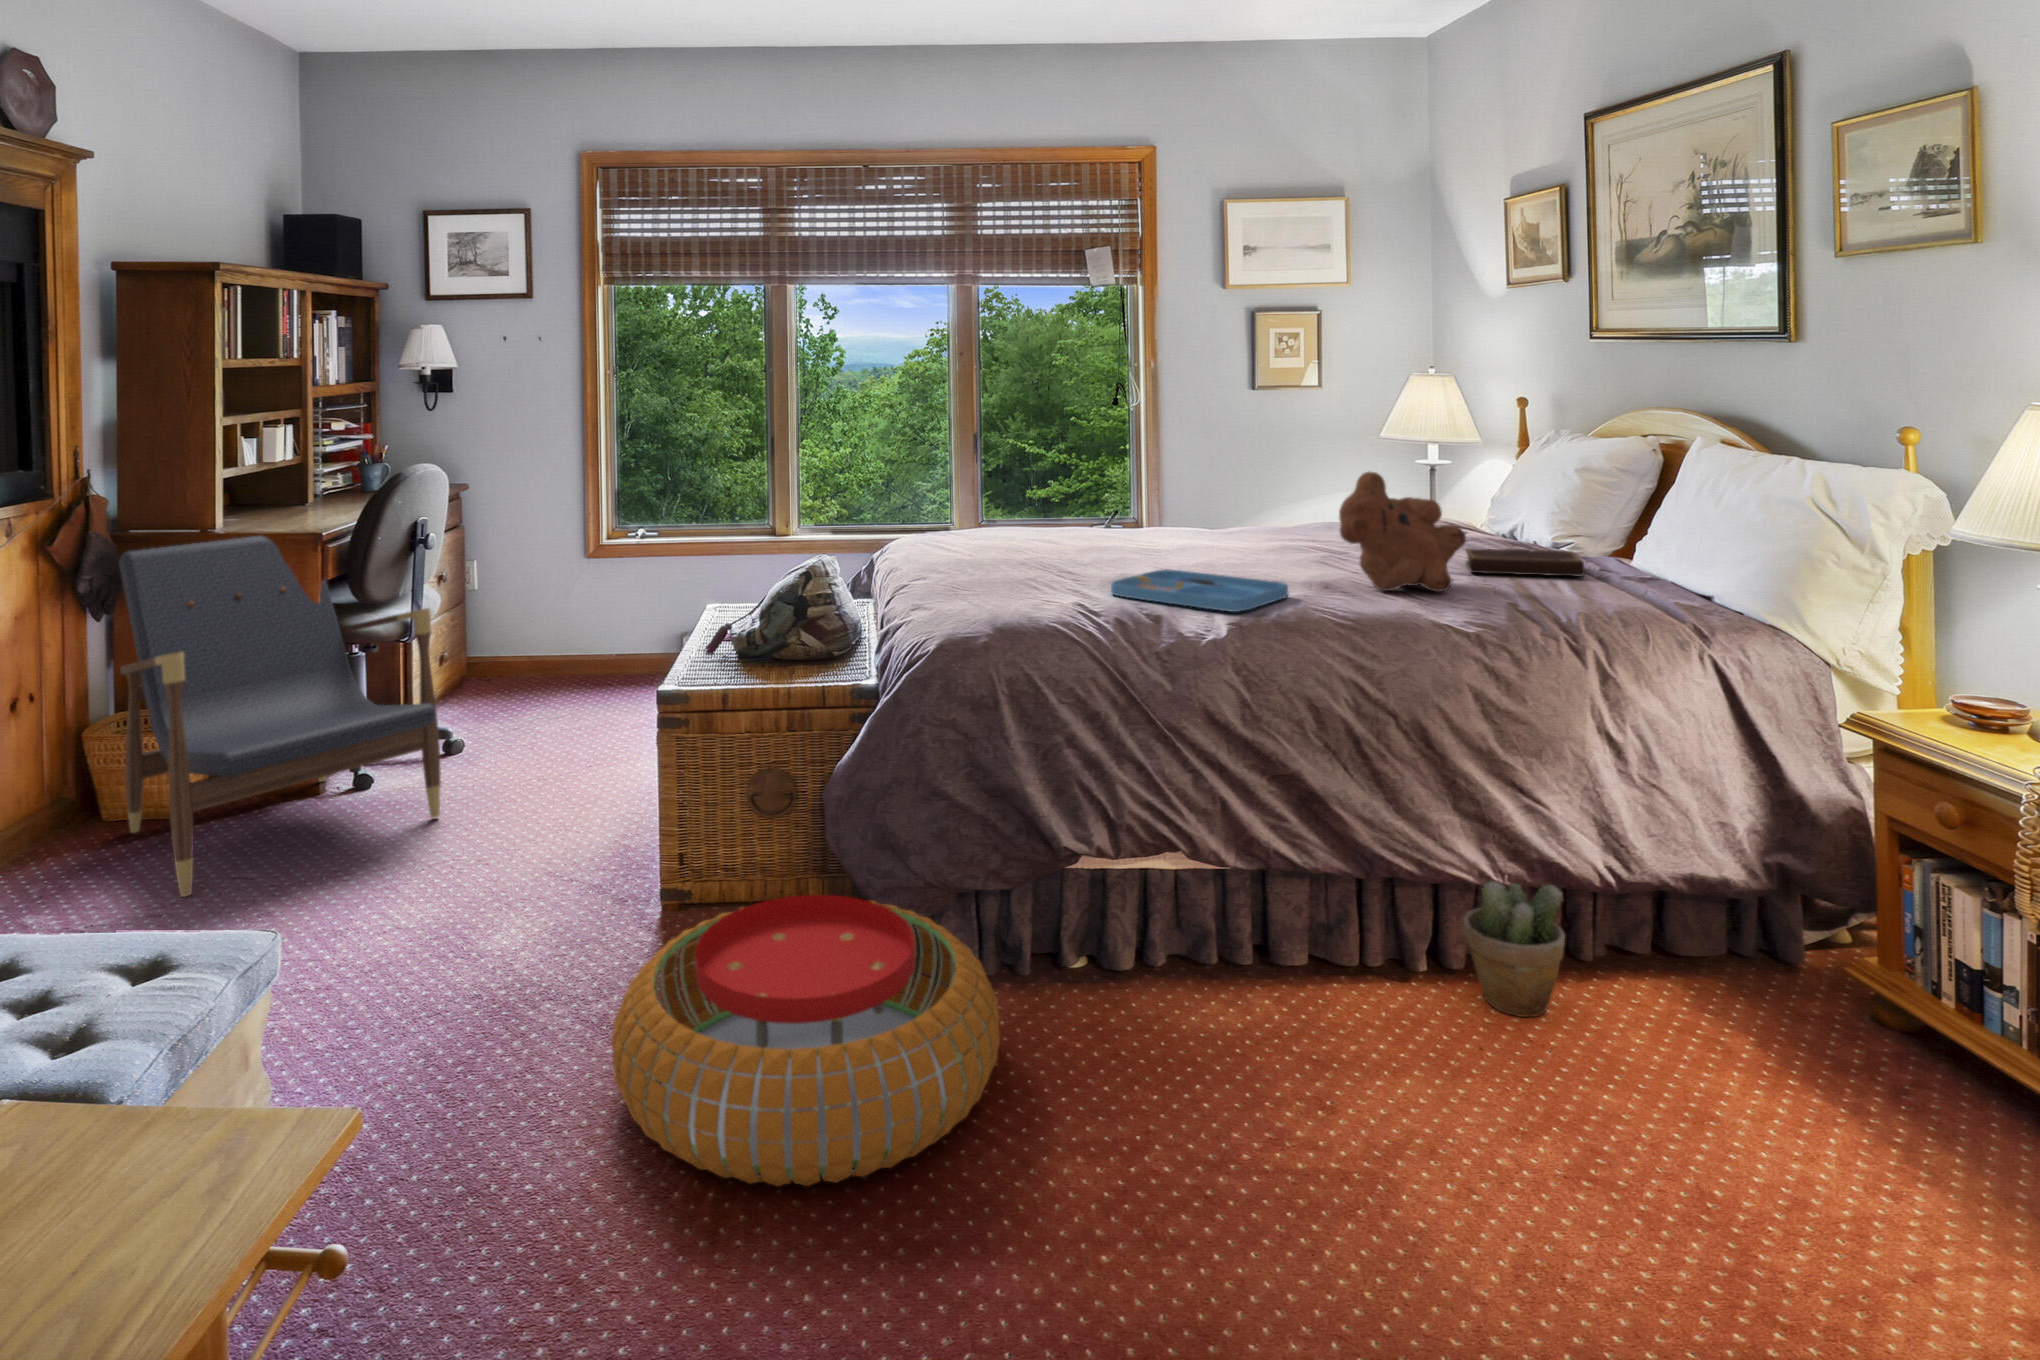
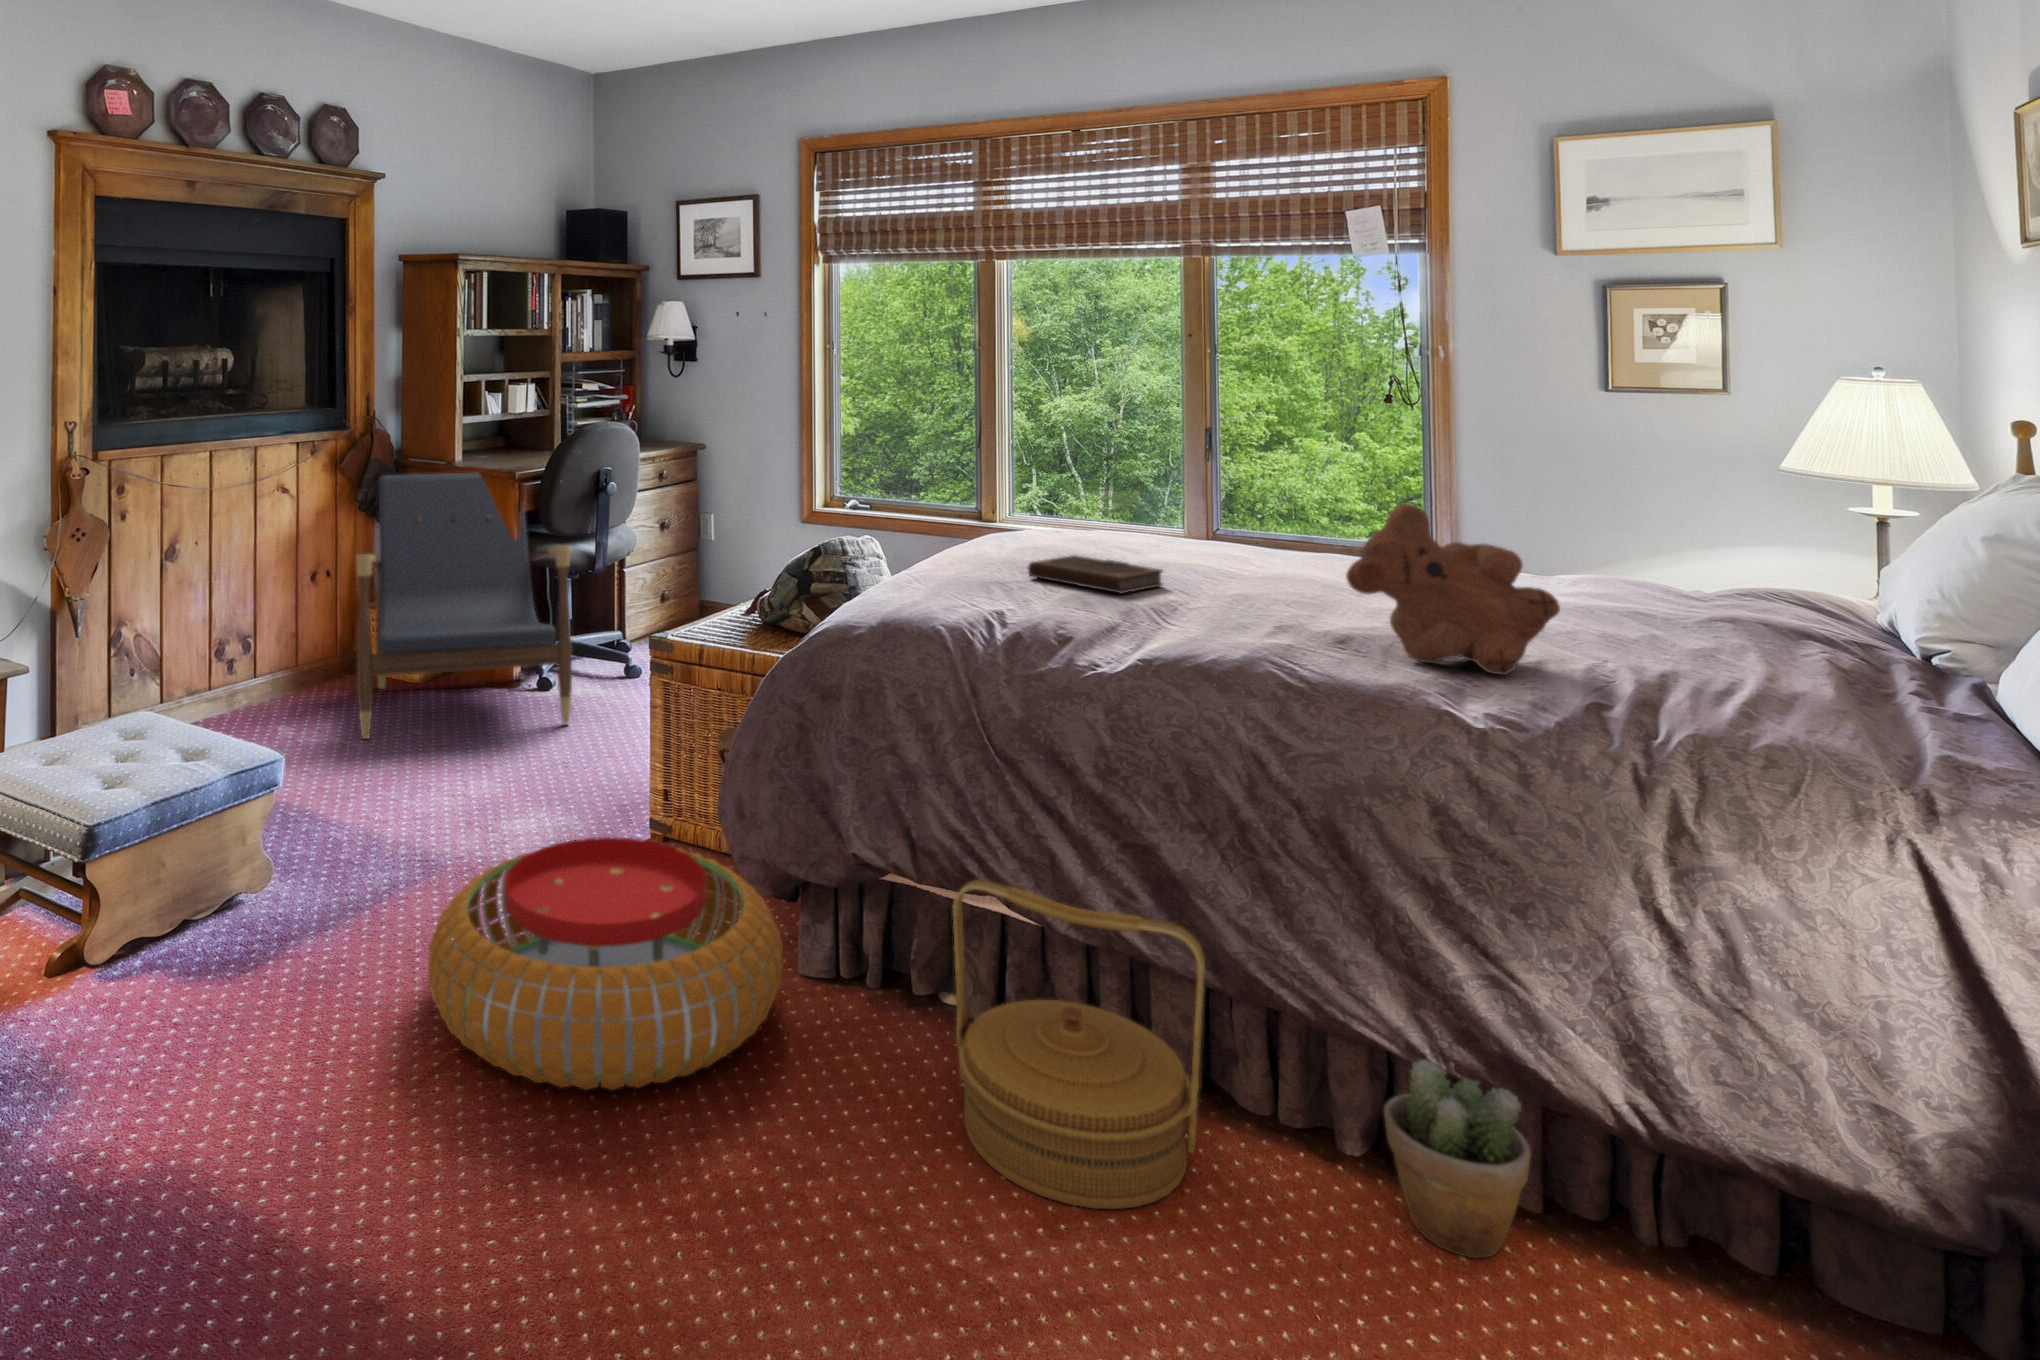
notebook: present [1466,548,1585,576] -> present [1028,555,1163,593]
tray: present [1111,569,1288,612] -> none [1067,596,1271,652]
woven basket: none [1160,828,1369,1090] -> present [953,880,1205,1209]

